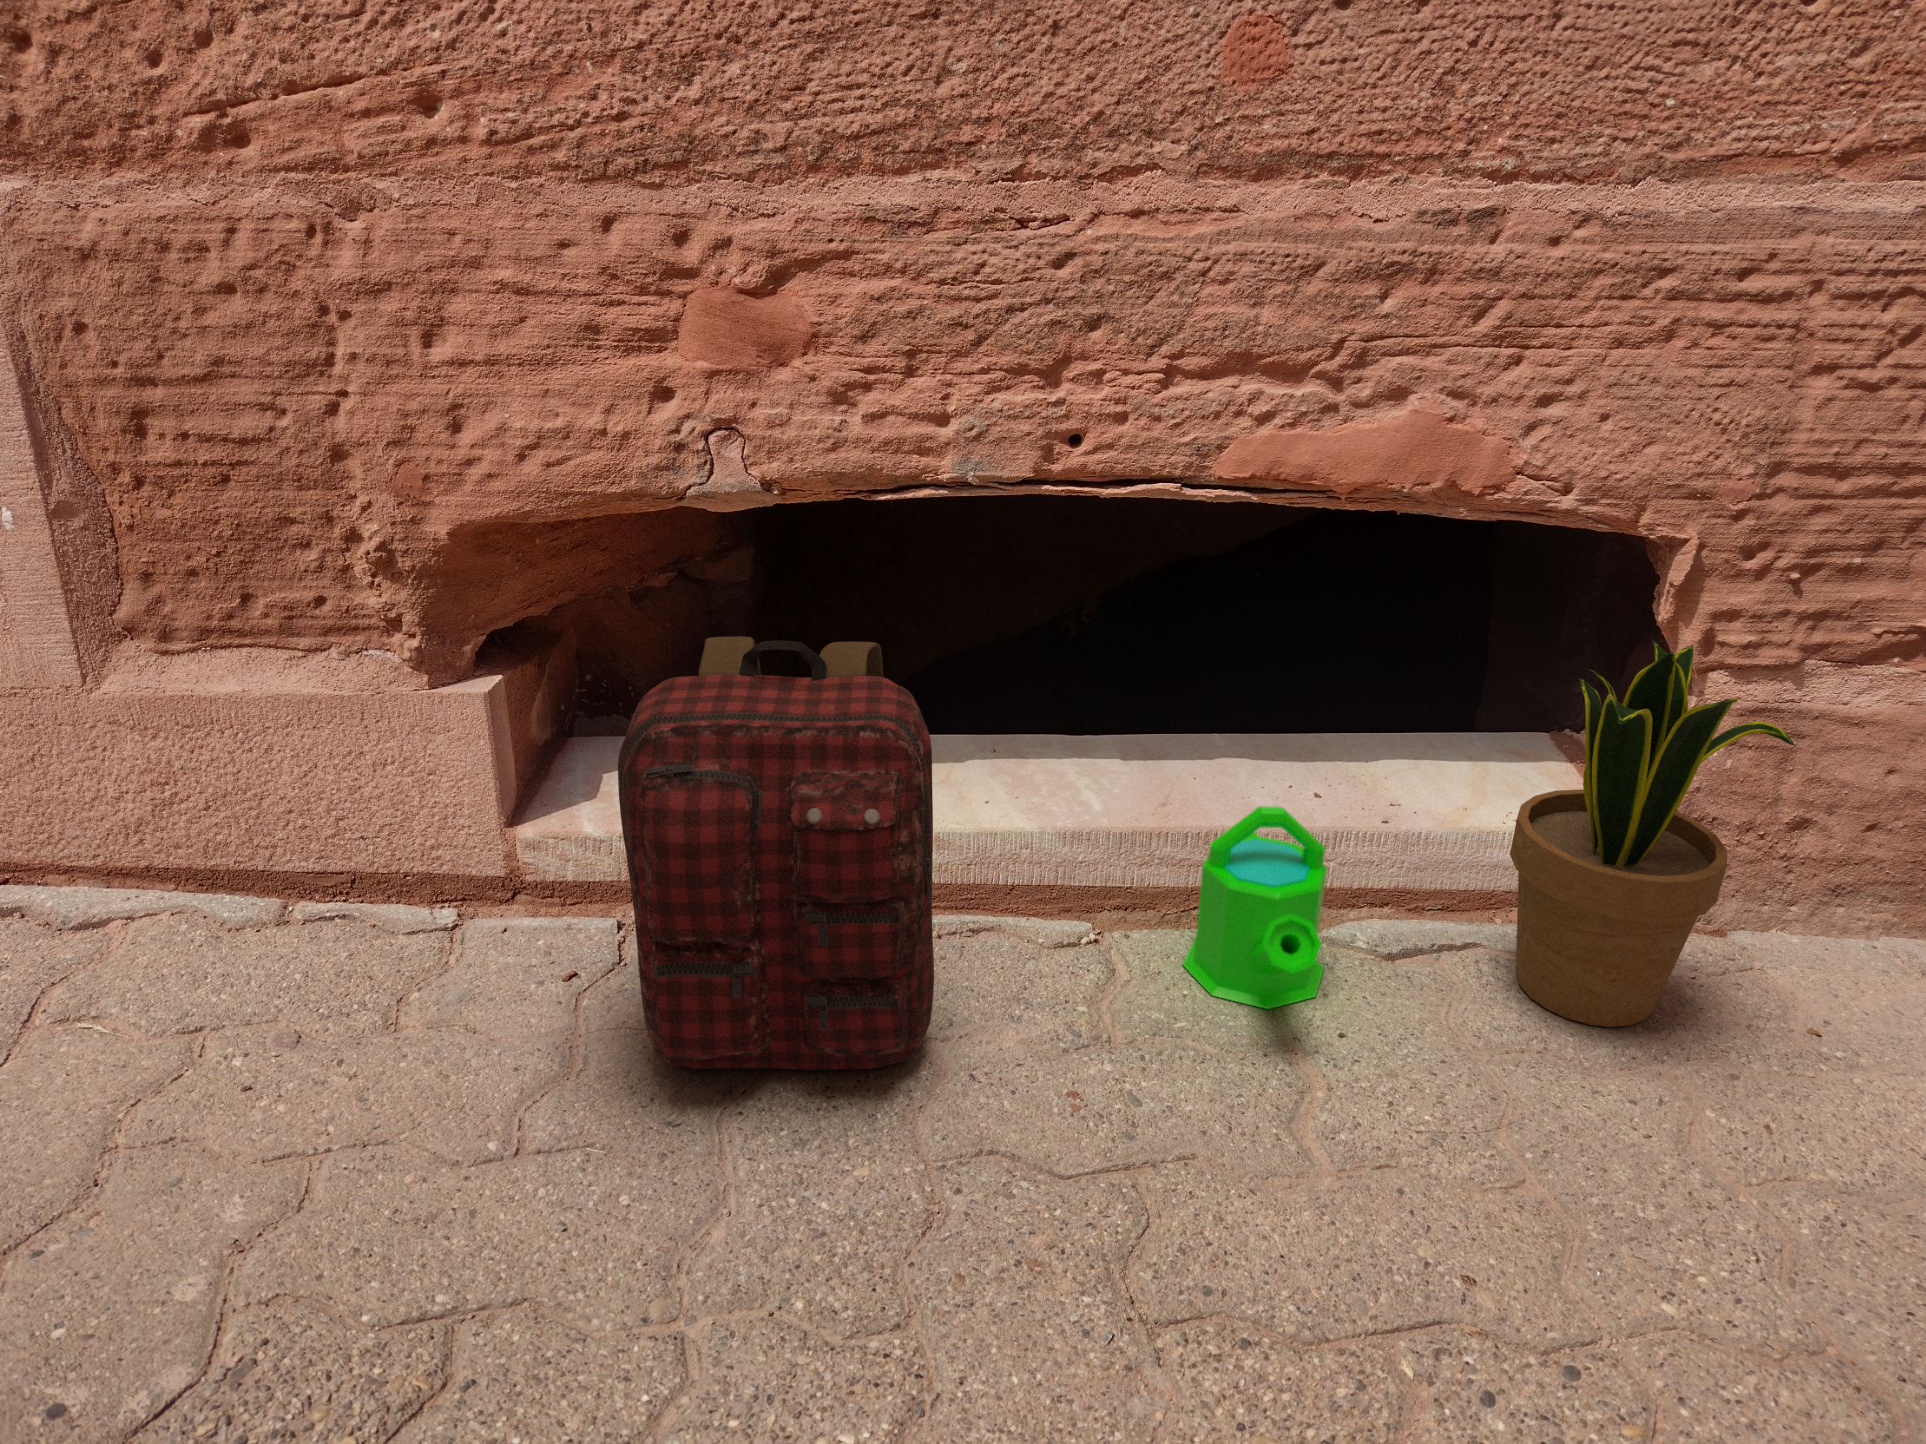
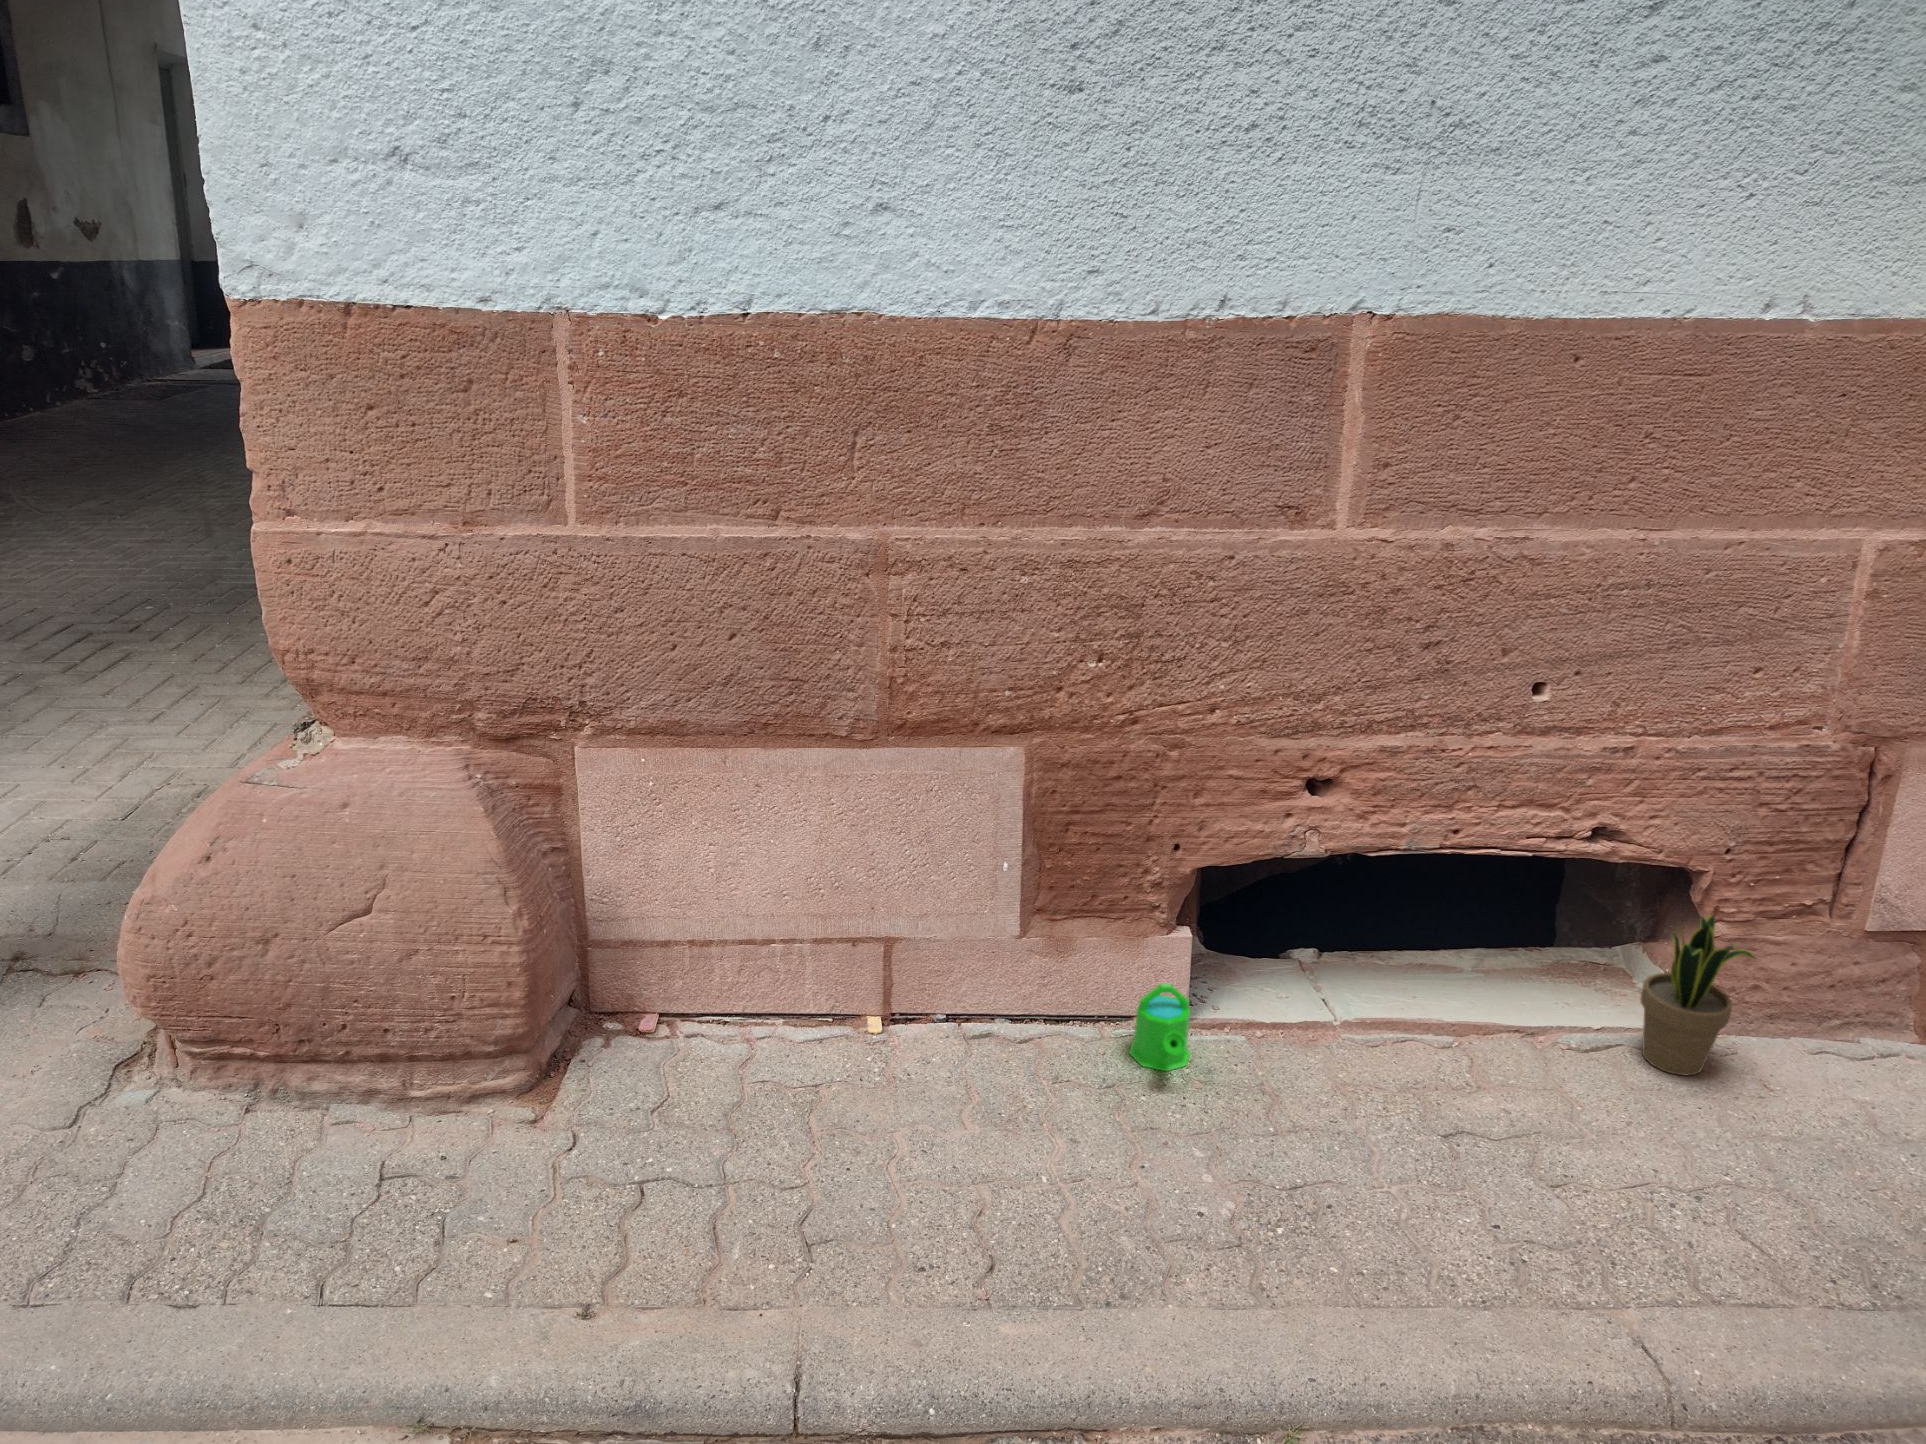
backpack: present [618,637,934,1070] -> none [1296,920,1432,1099]
watering can: present [1183,806,1327,1009] -> present [1129,984,1190,1071]

